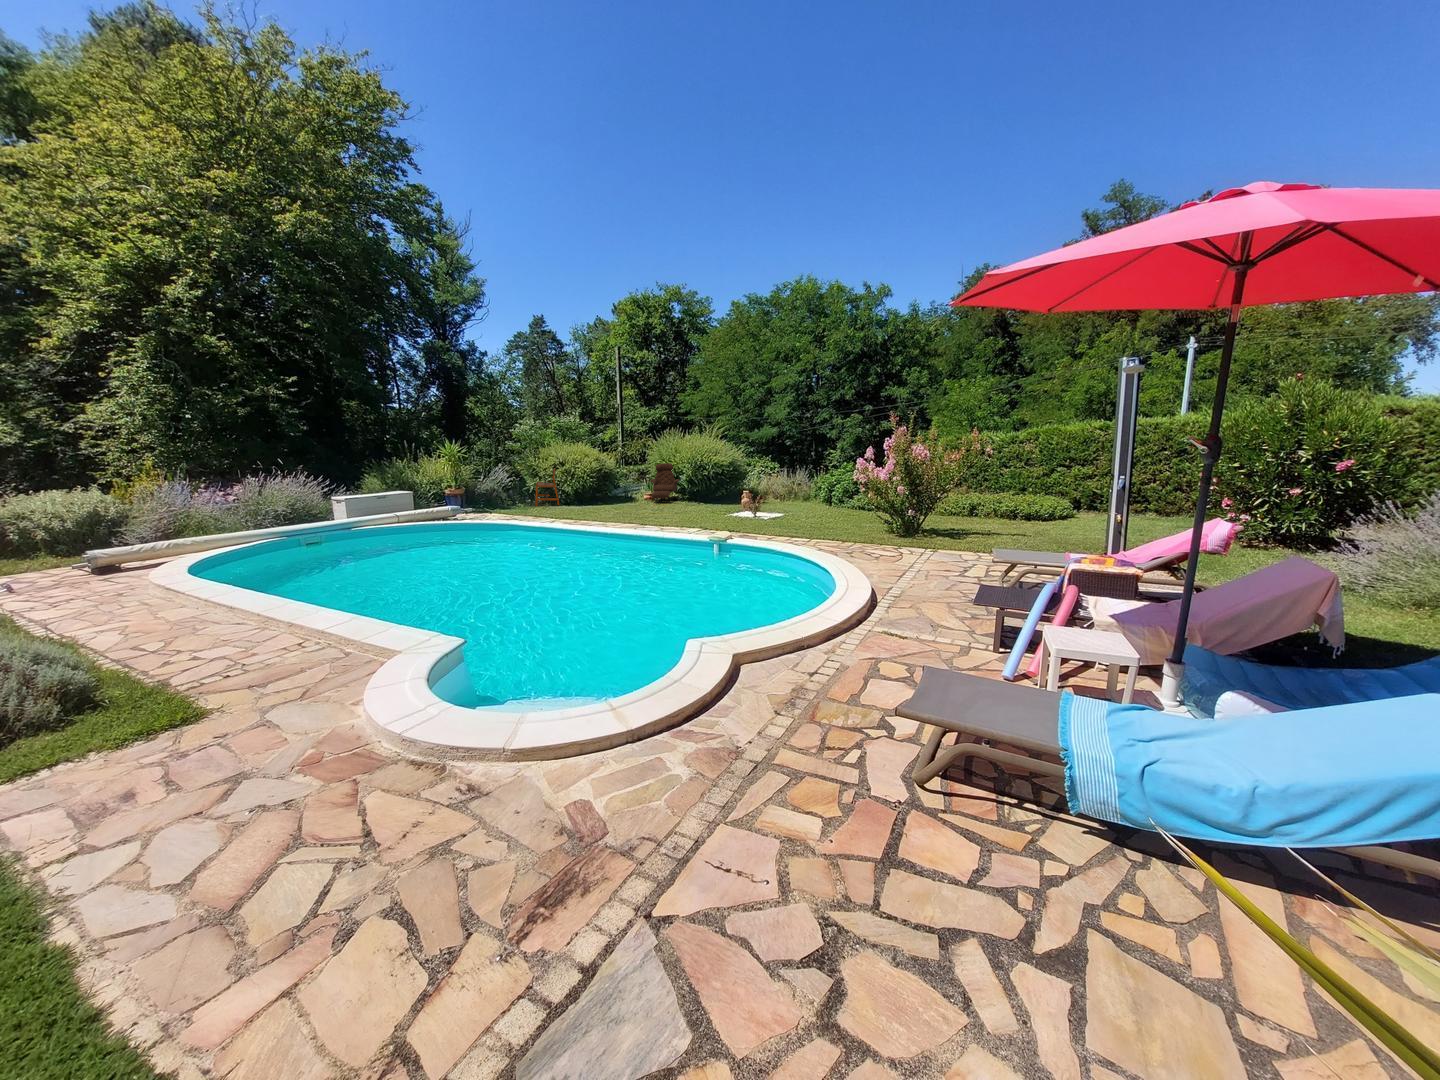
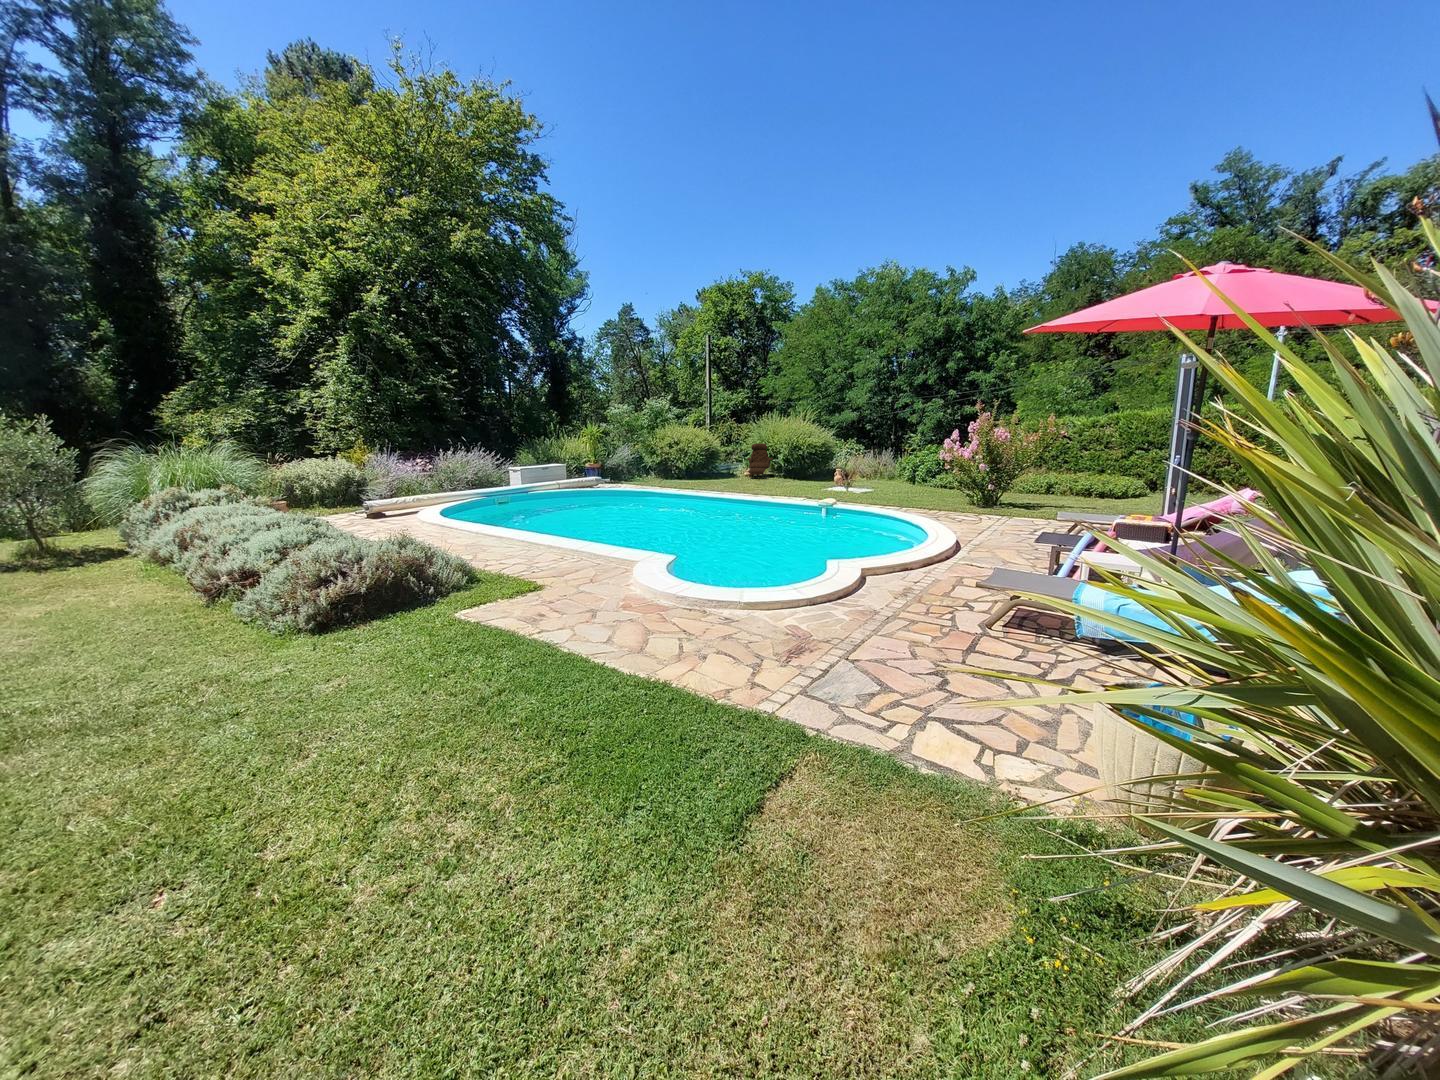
bench: present [535,468,559,506] -> none [646,446,668,480]

